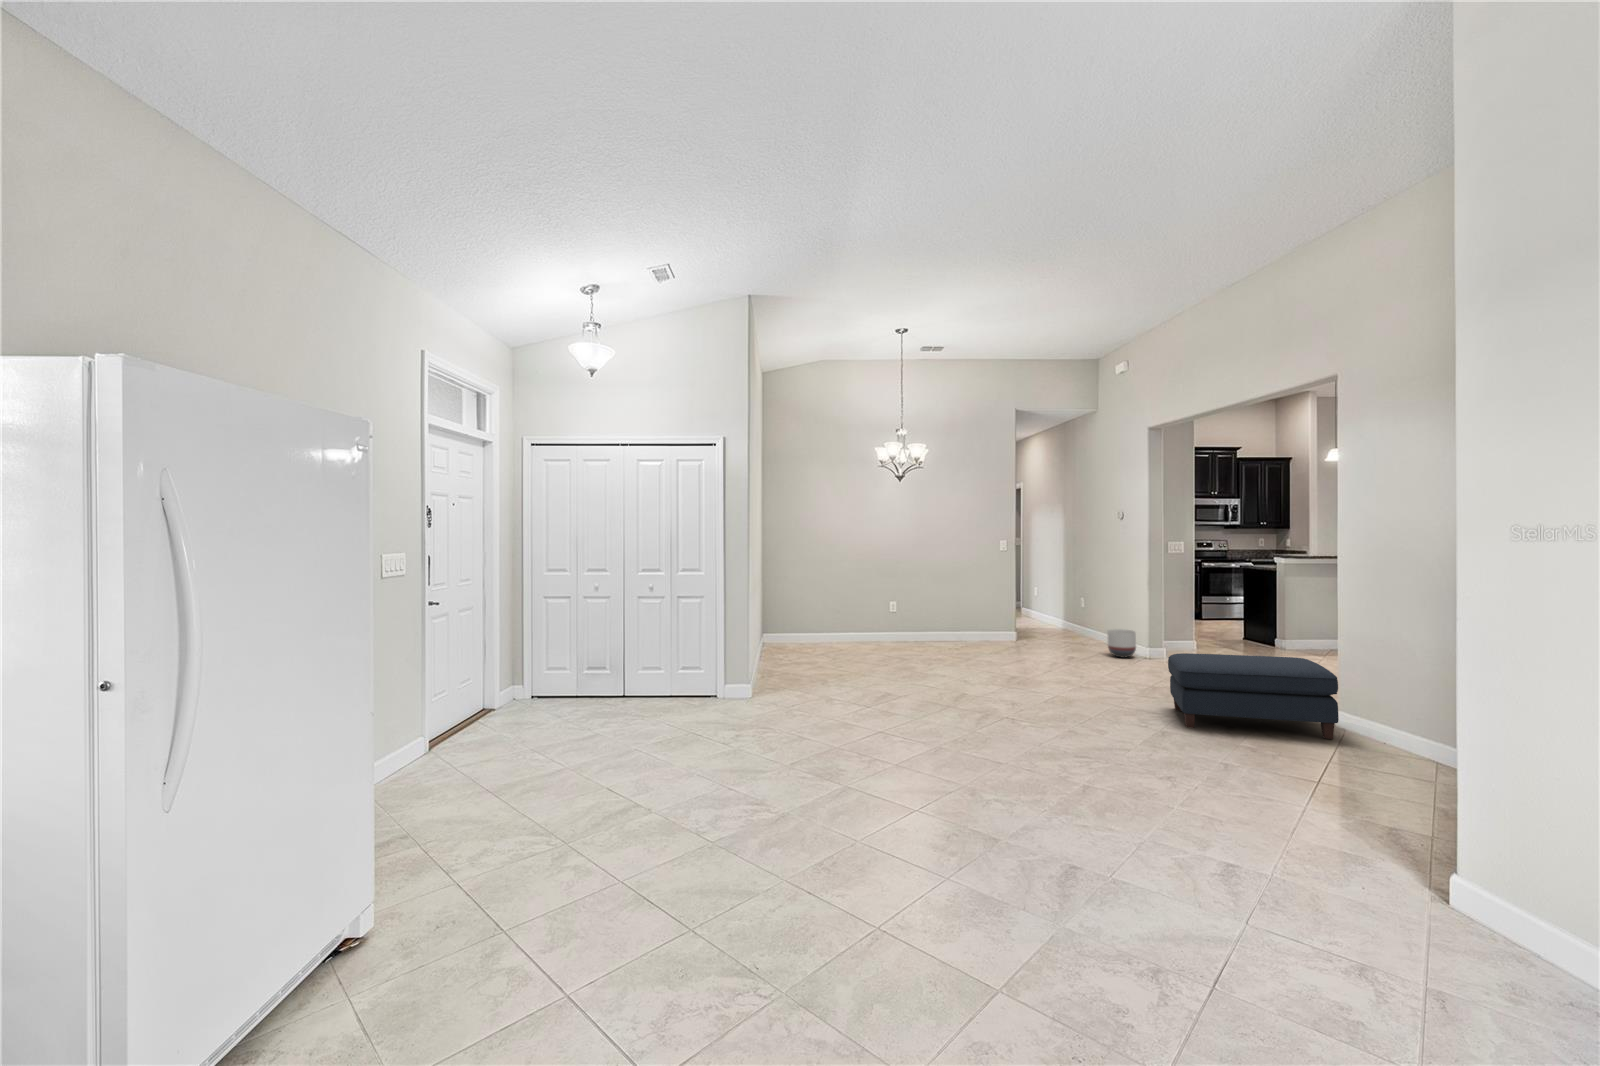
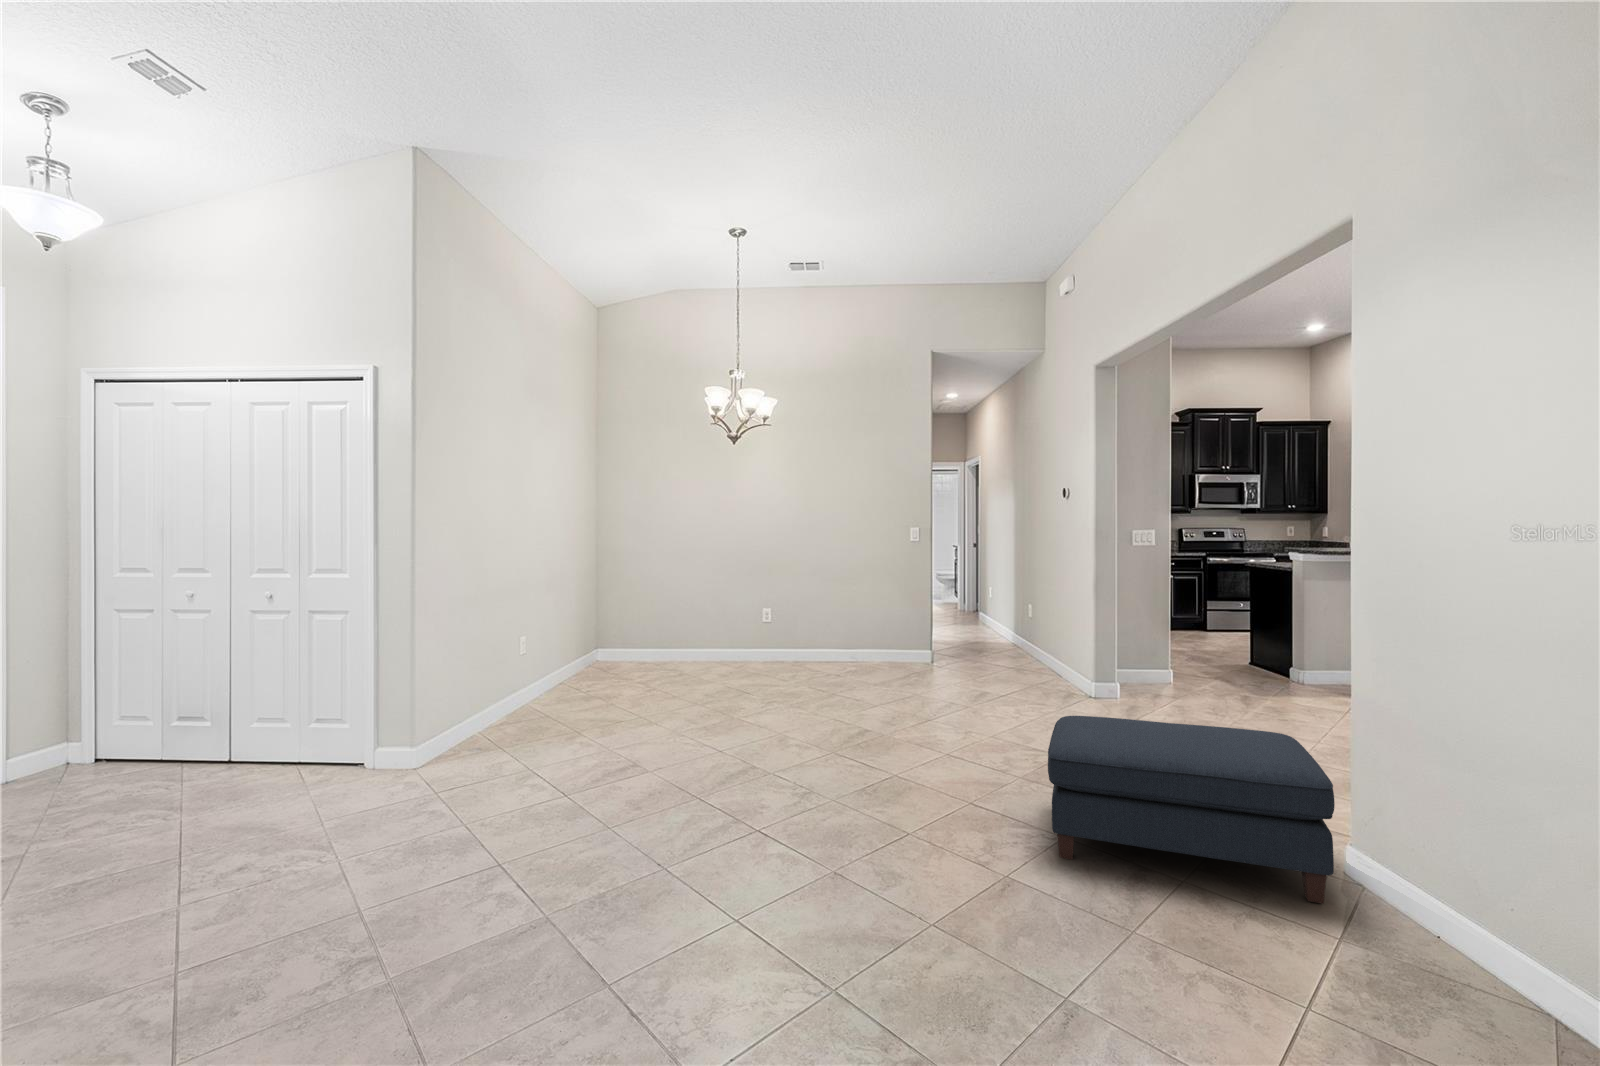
planter: present [1107,629,1136,658] -> none [1038,654,1077,696]

